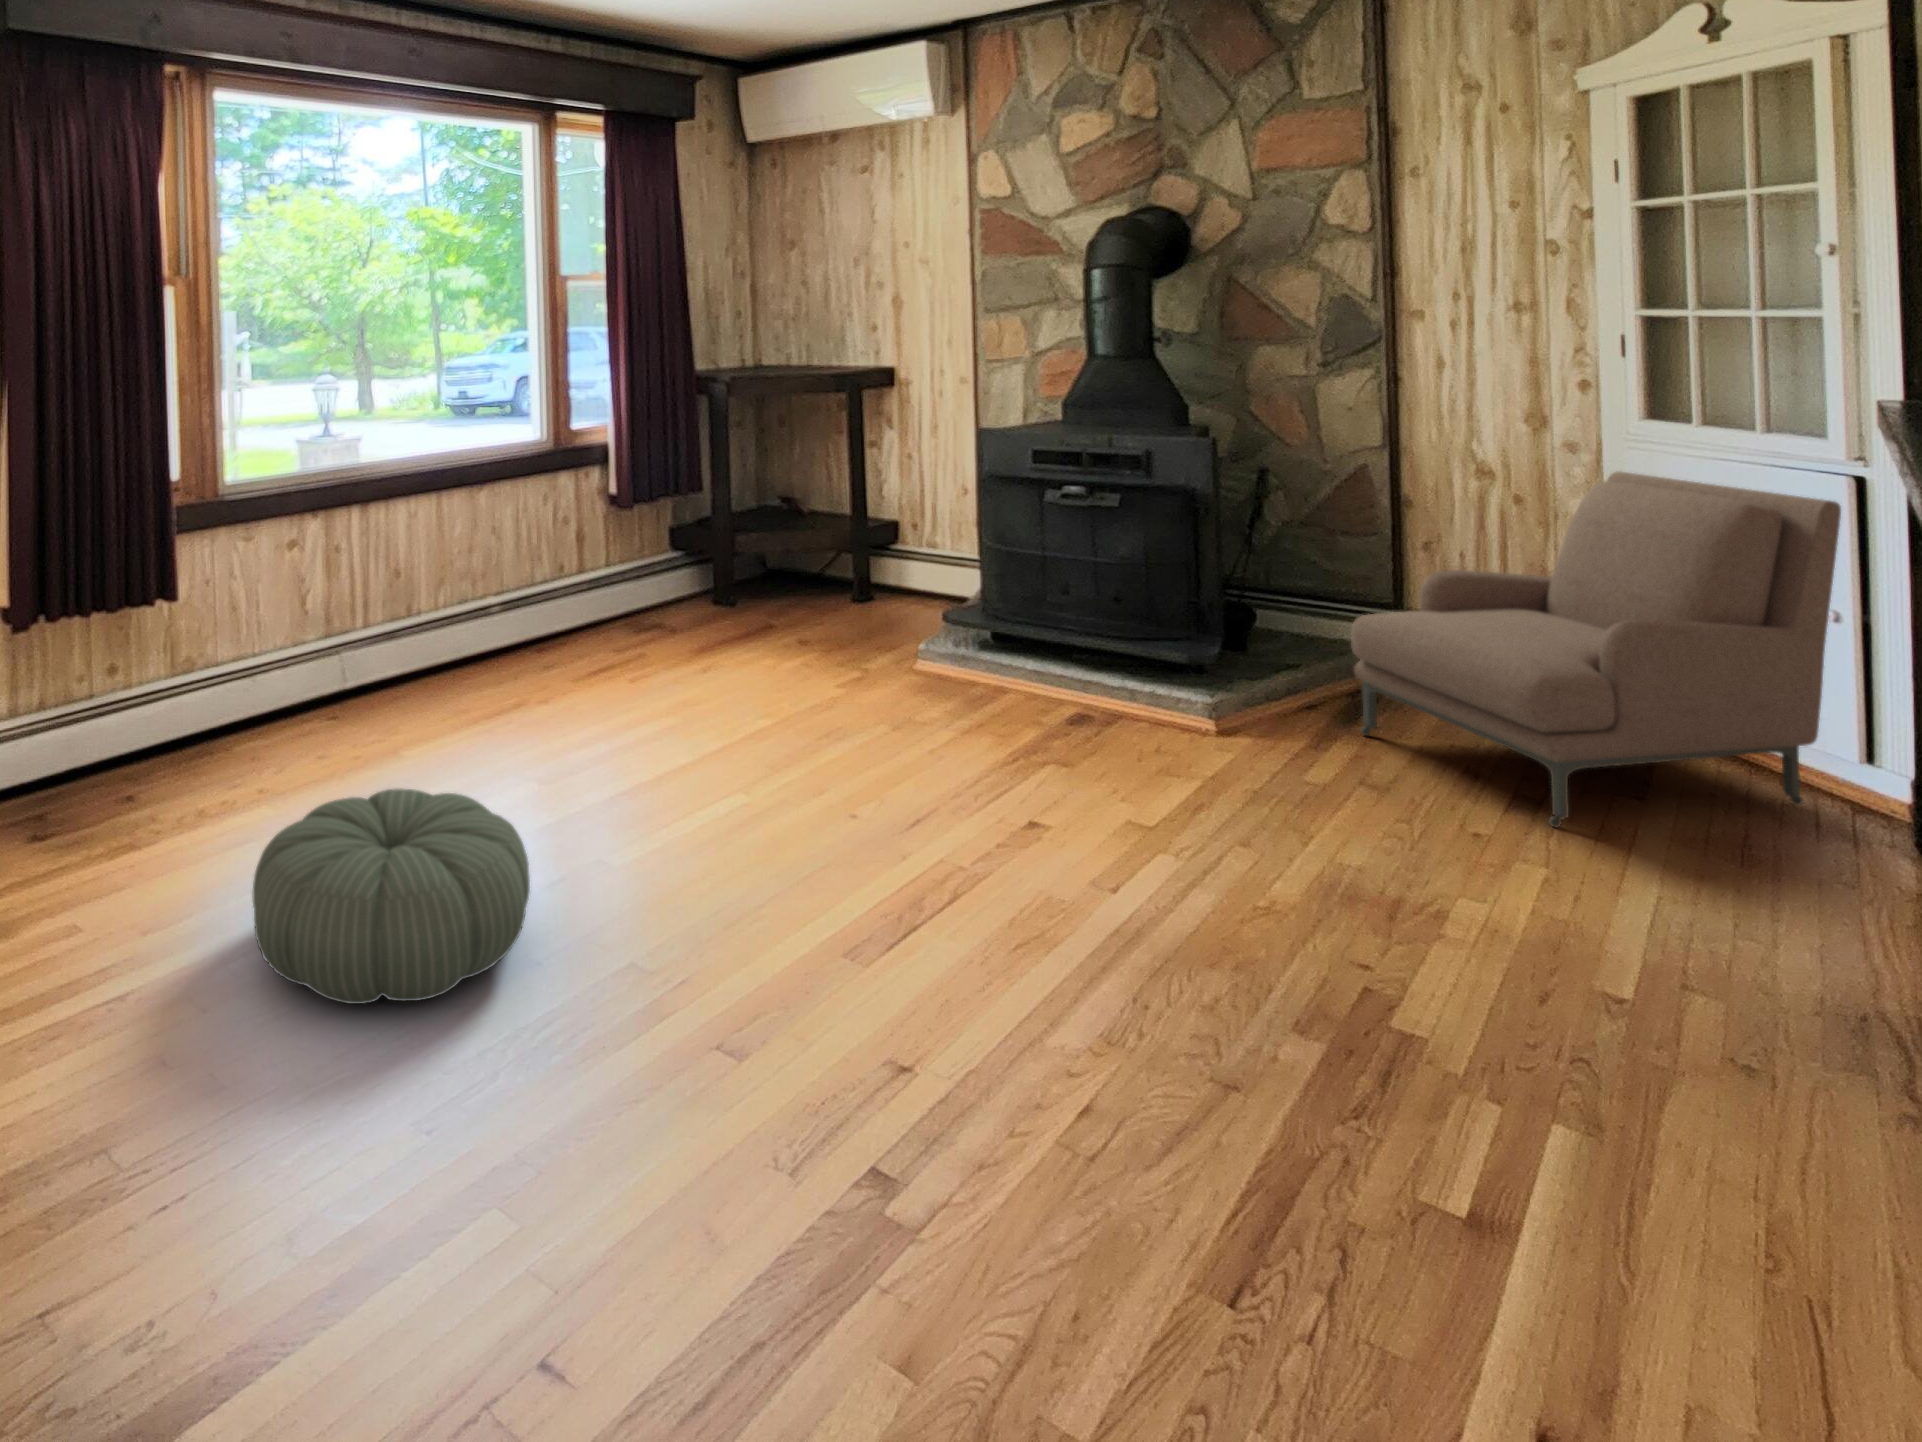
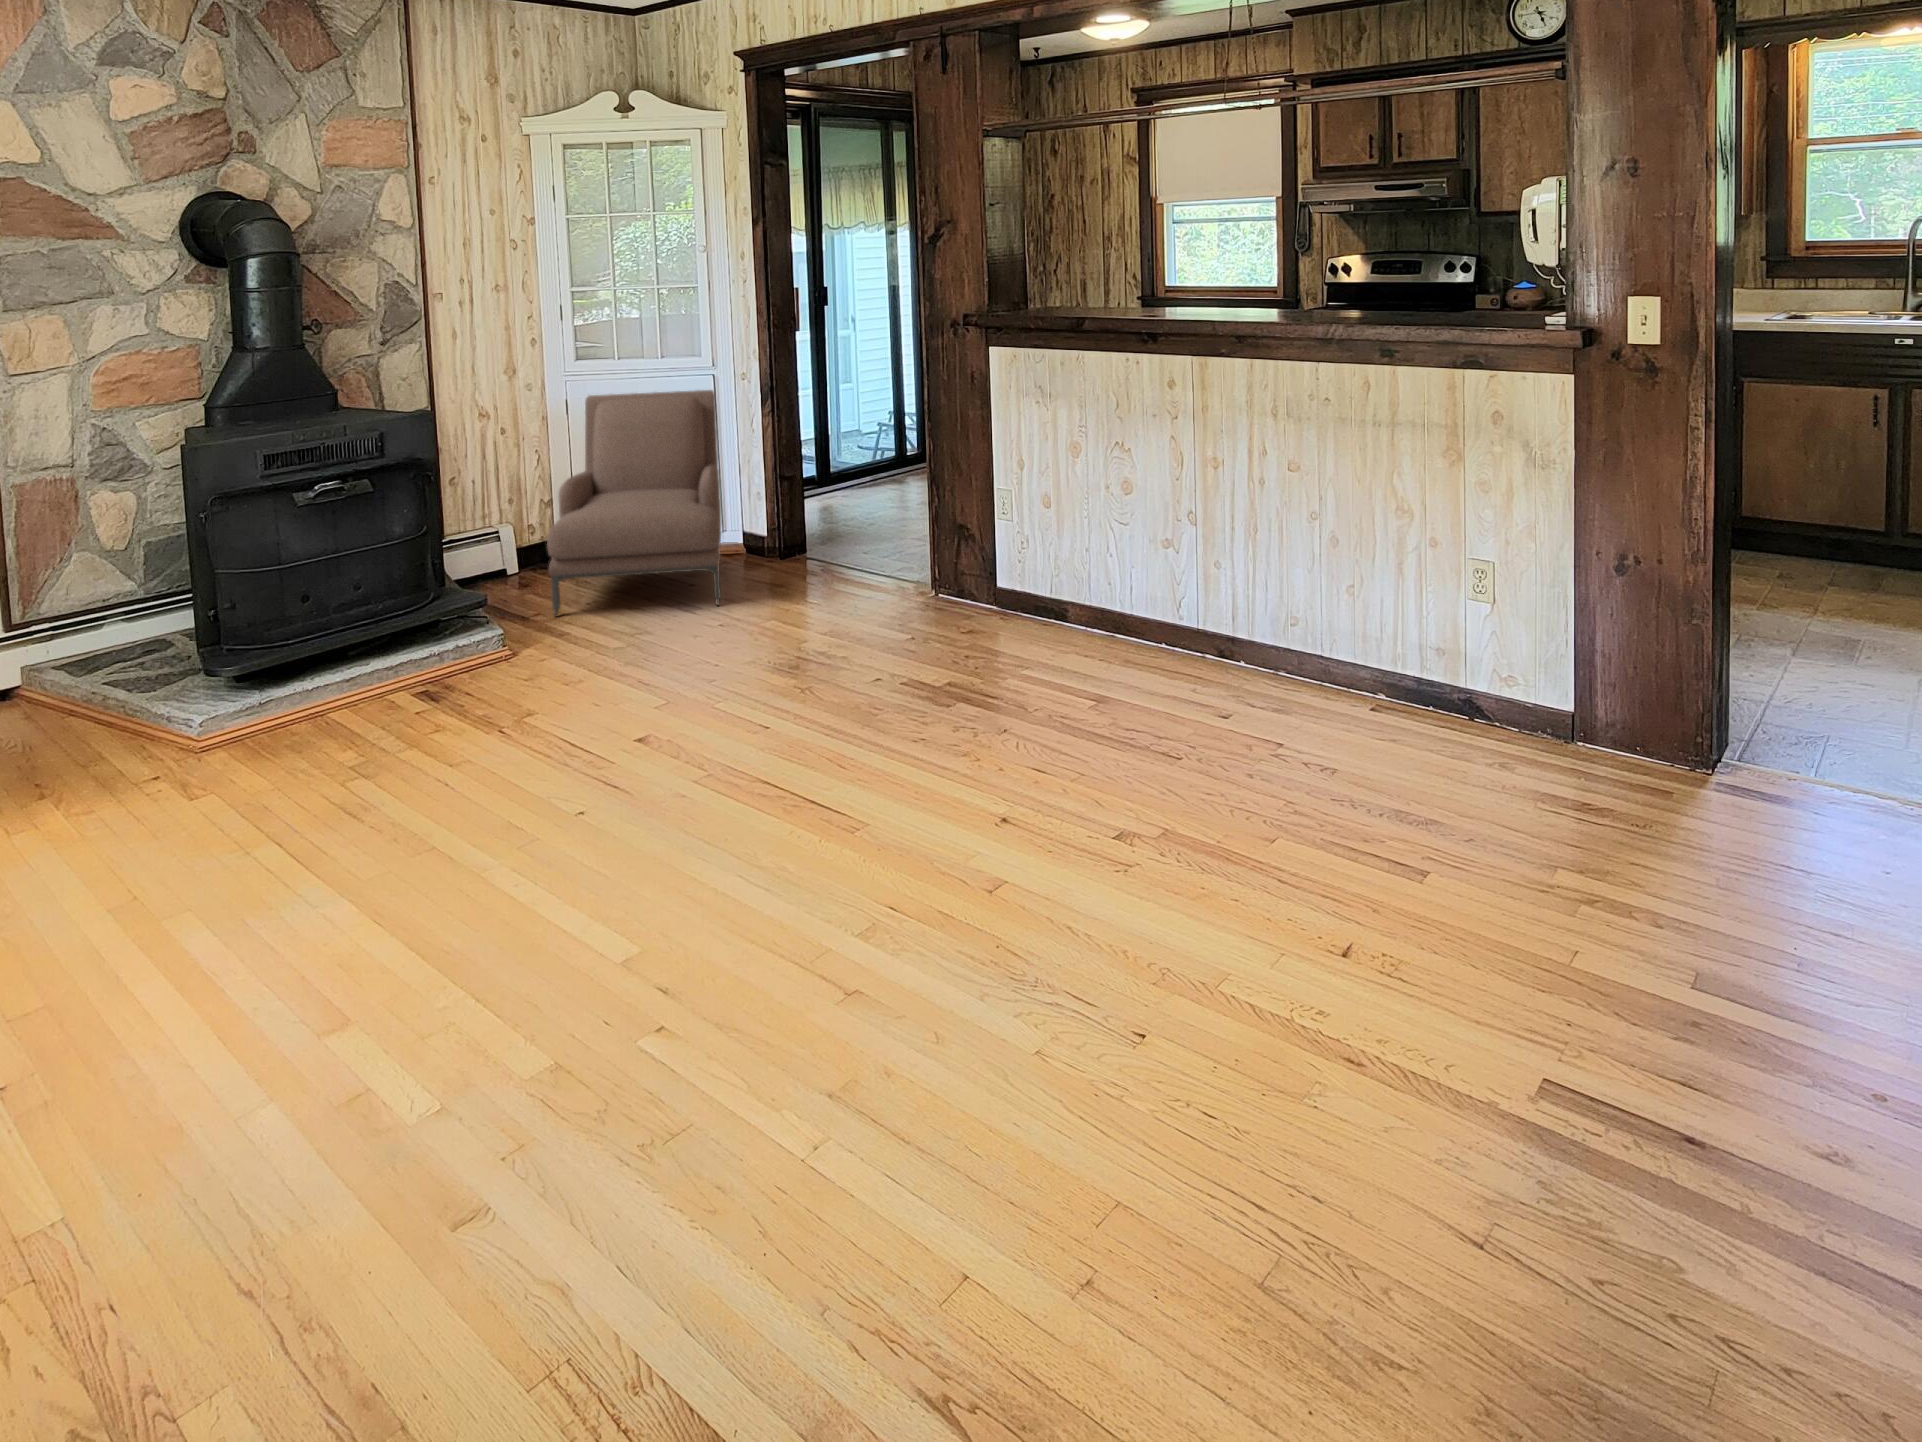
pouf: present [252,788,530,1004] -> none [630,892,1001,1228]

